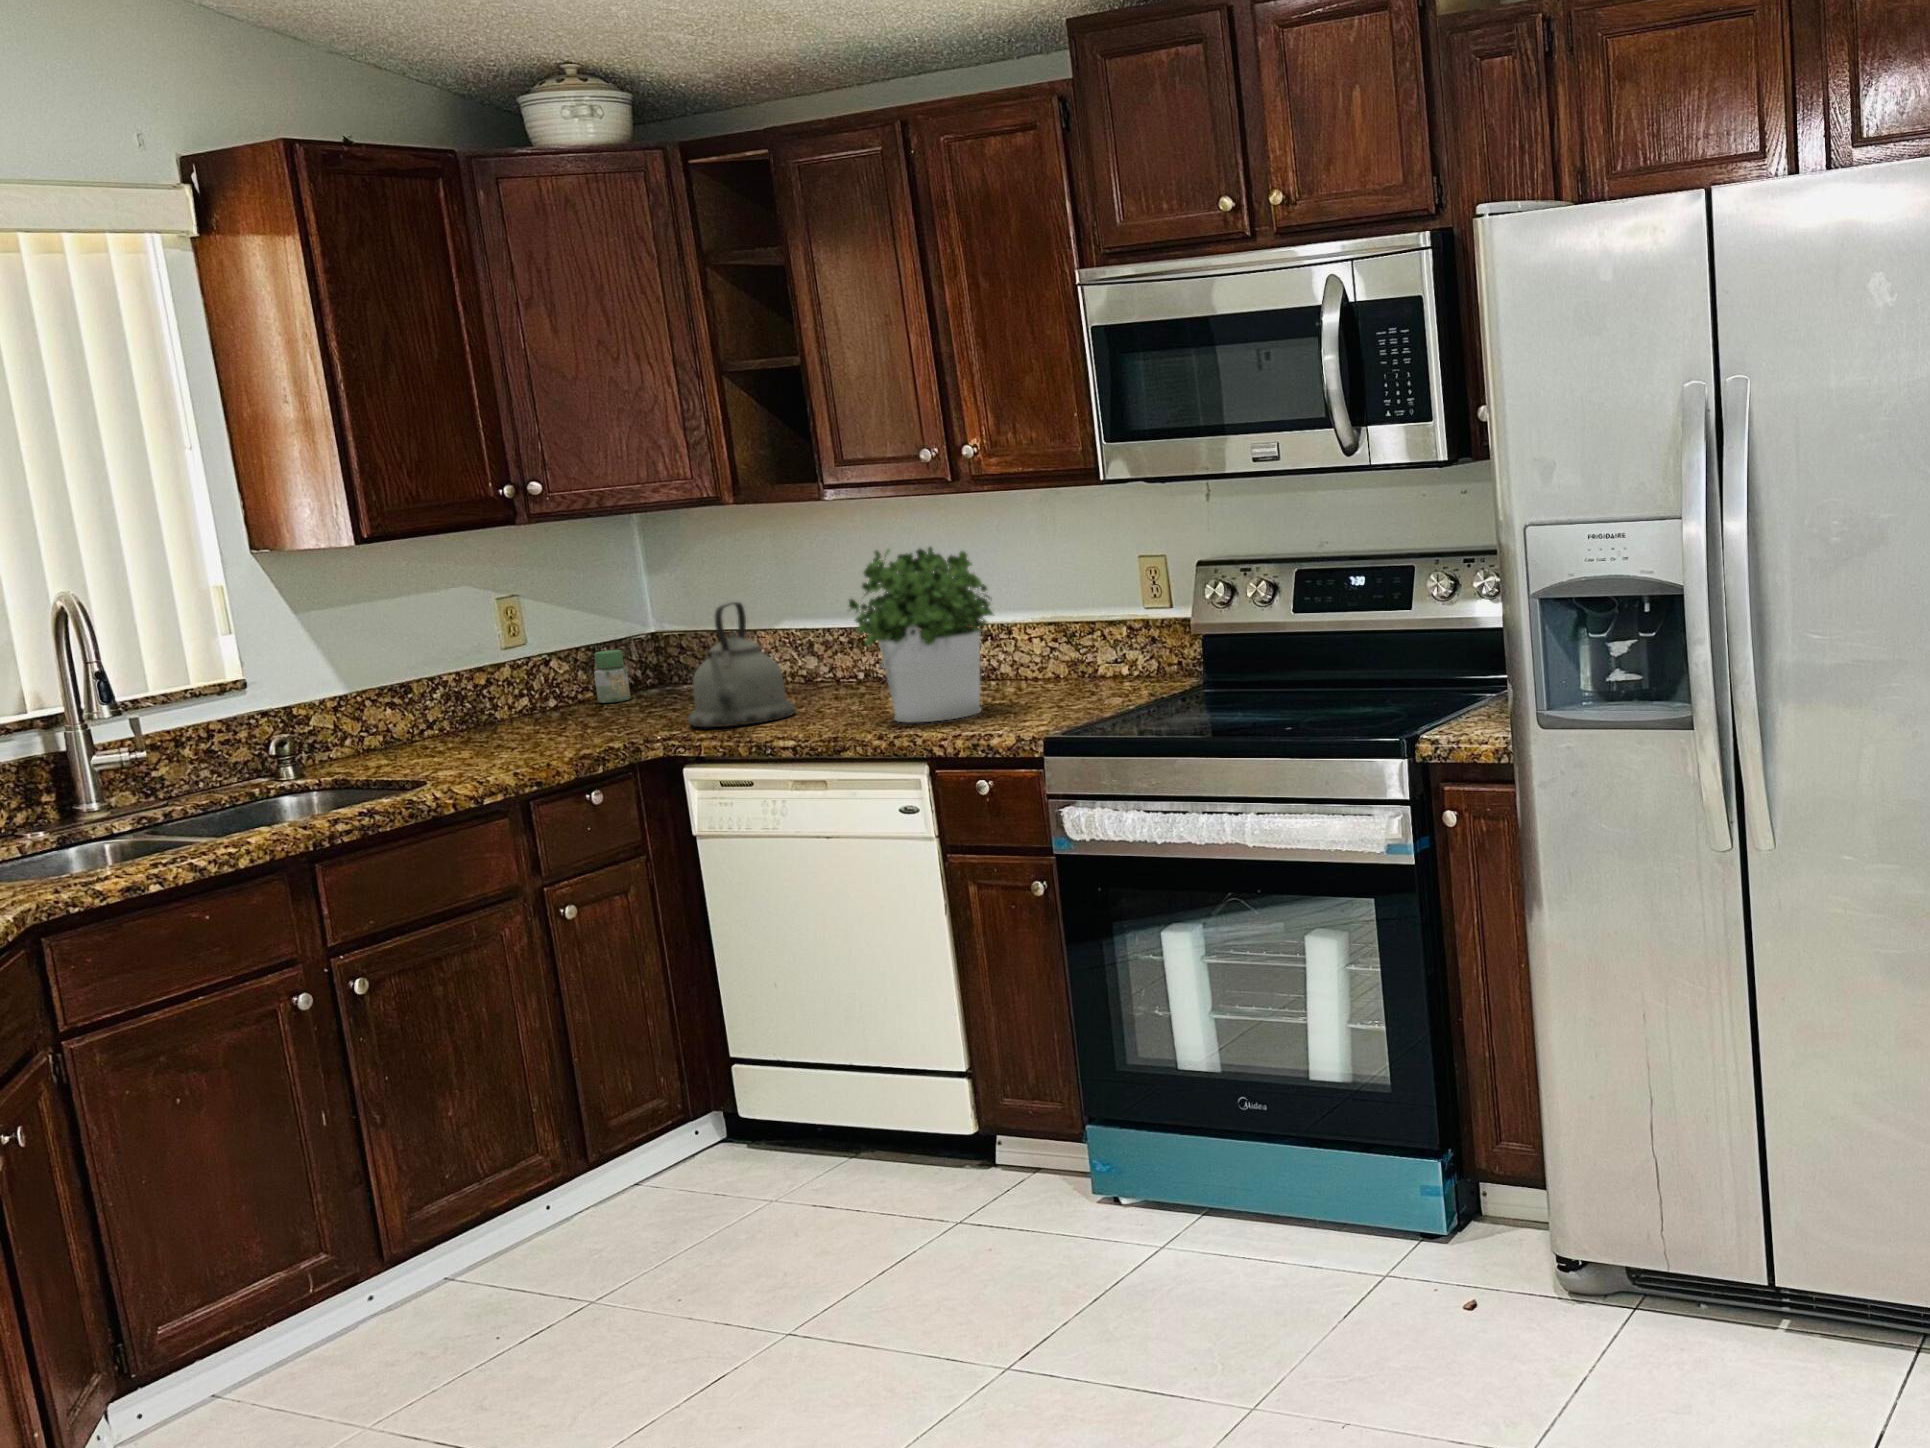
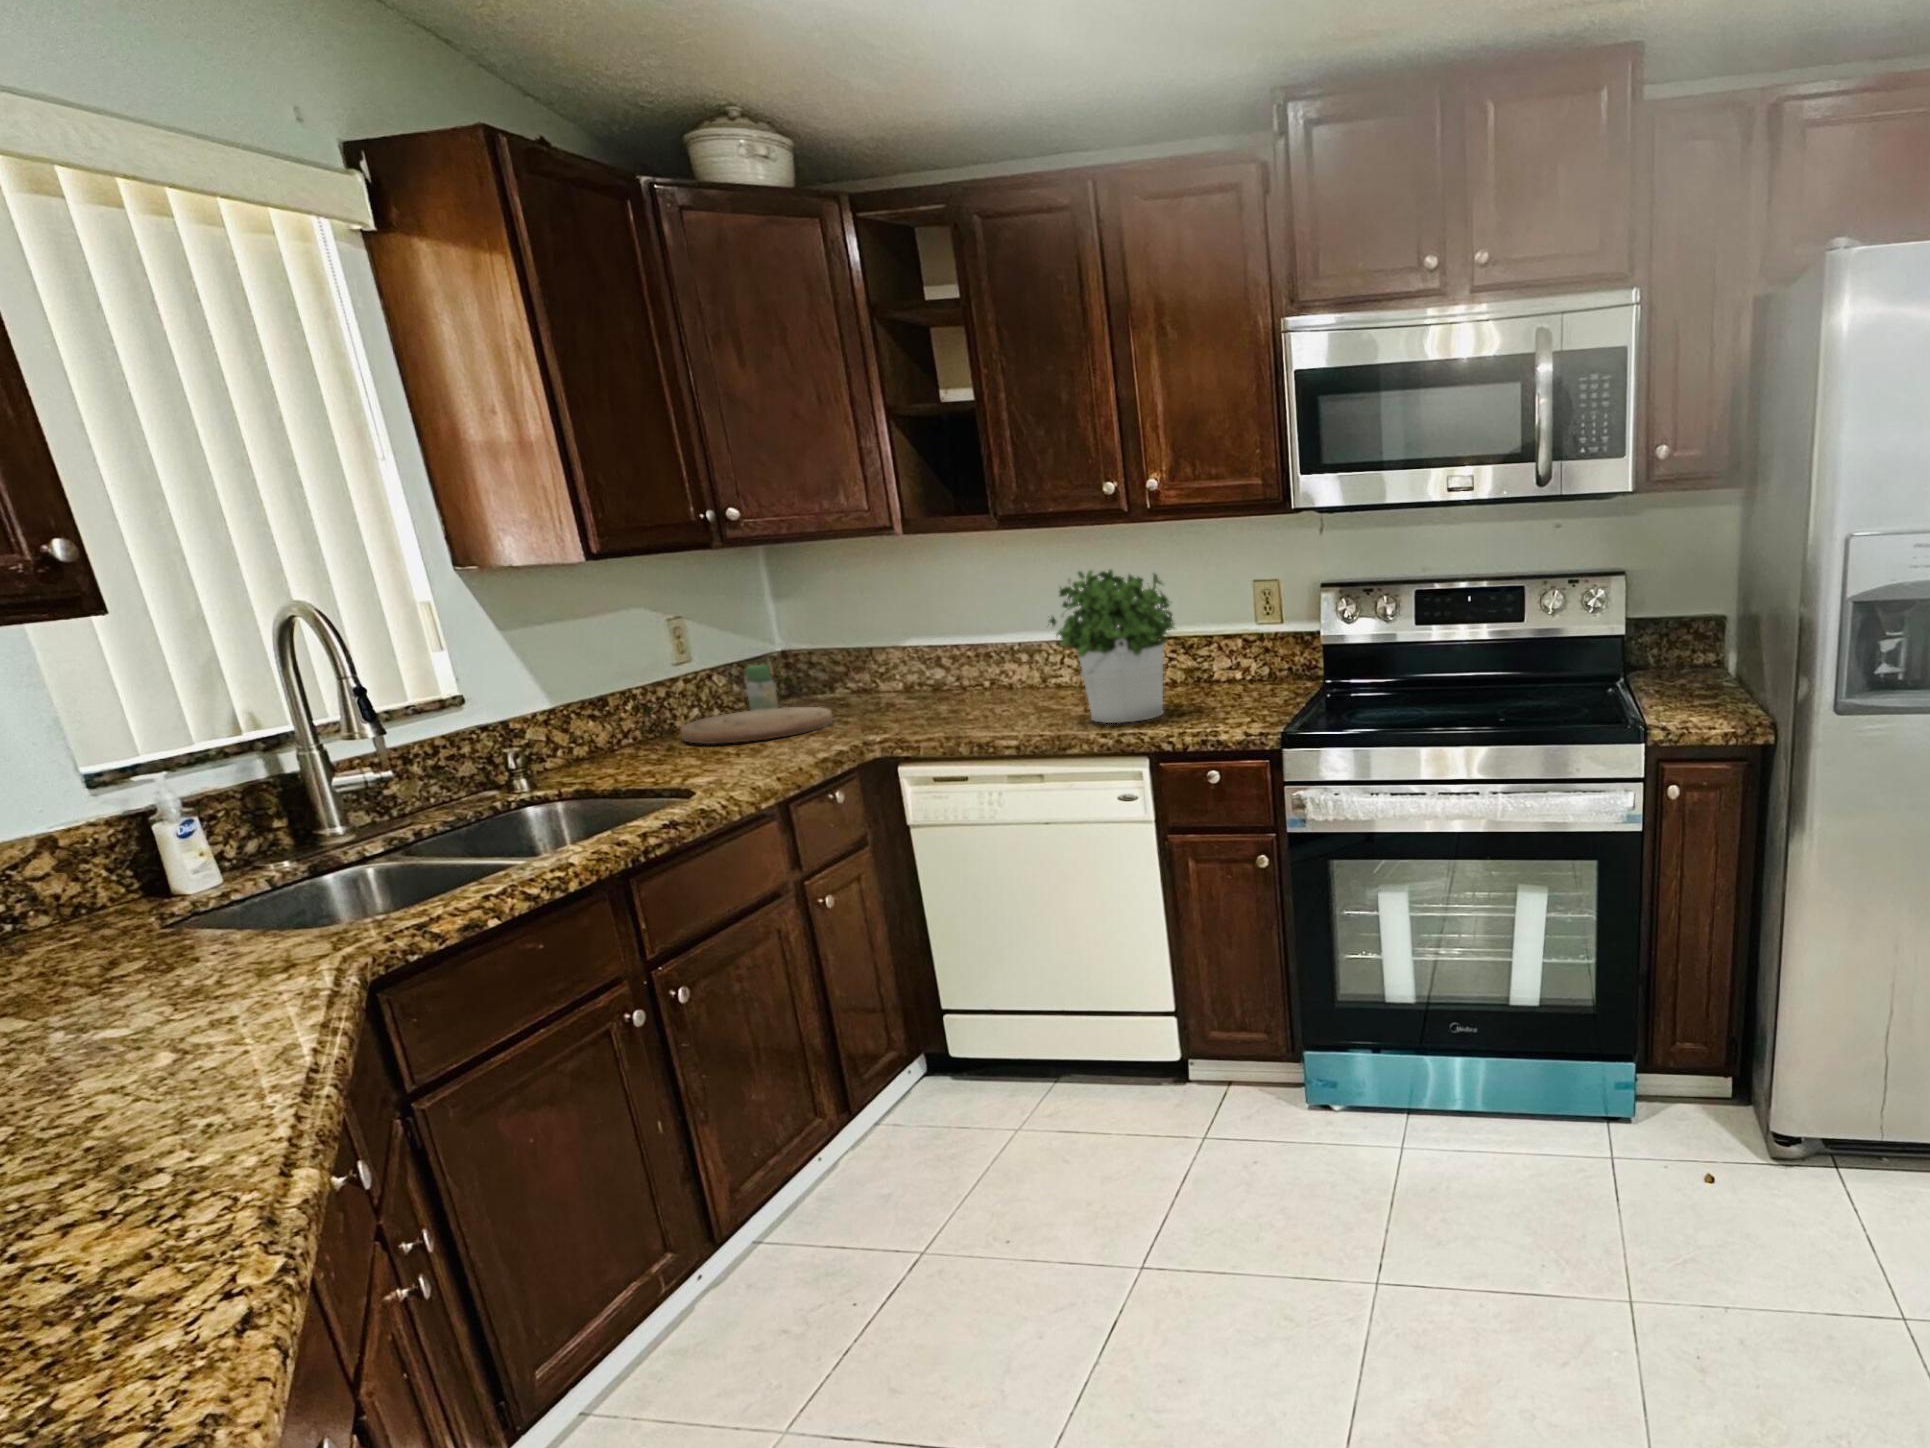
kettle: present [688,602,795,727] -> none [883,620,976,731]
cutting board: none [490,699,661,737] -> present [680,707,833,744]

